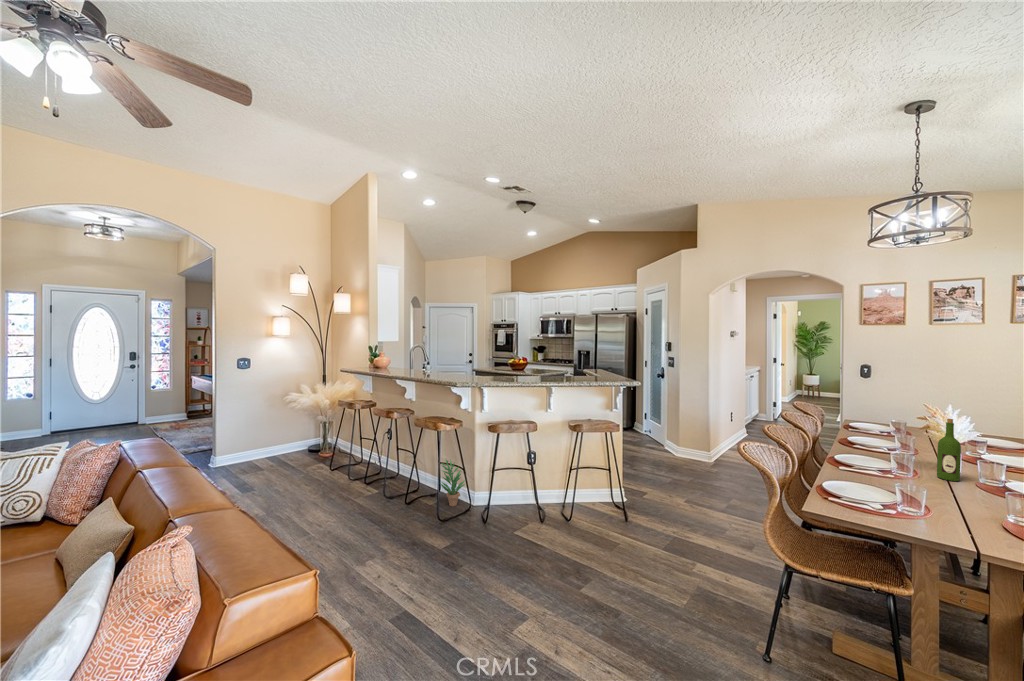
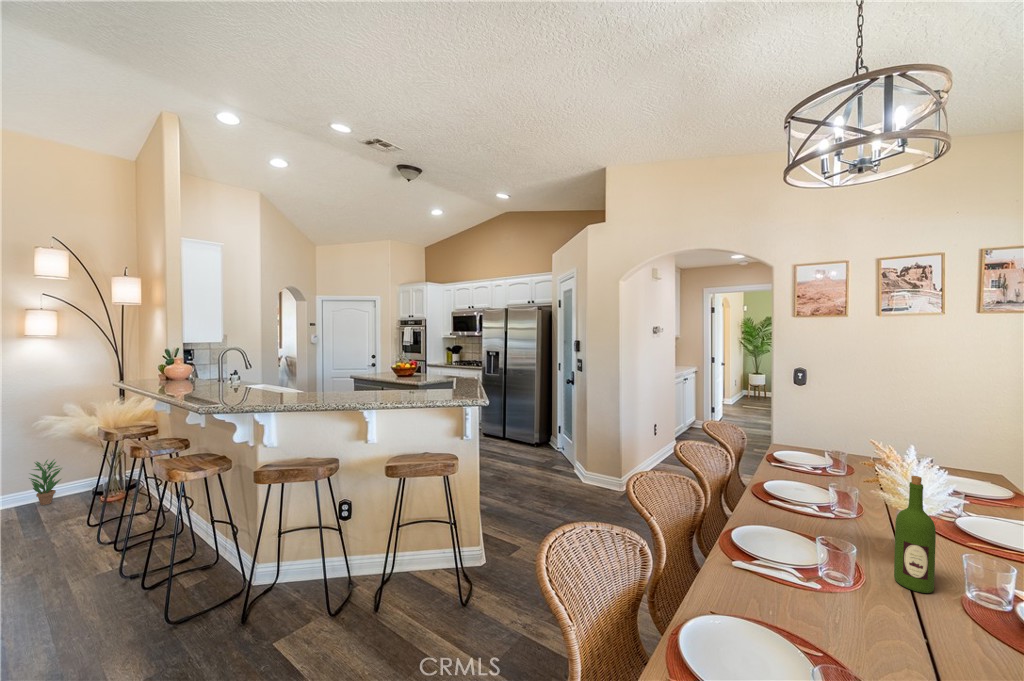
potted plant: present [441,460,465,506] -> present [29,460,61,505]

